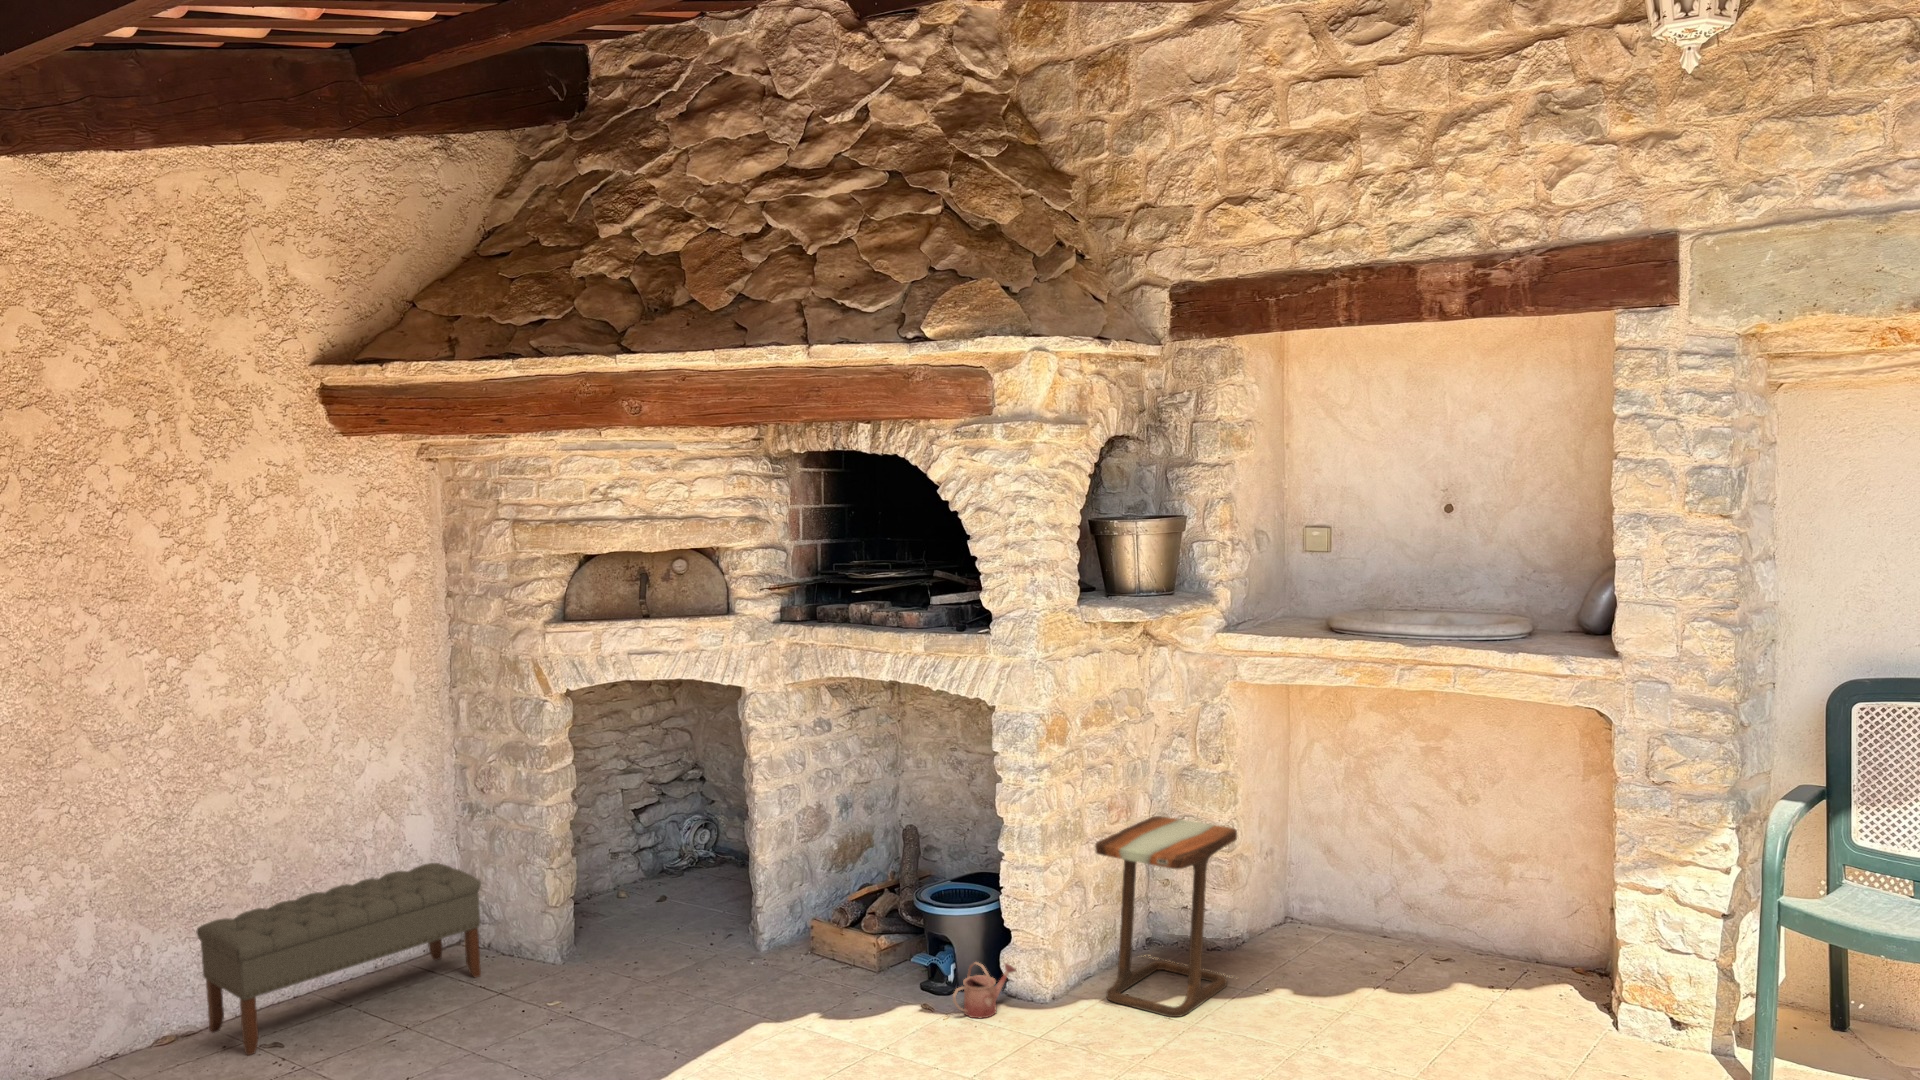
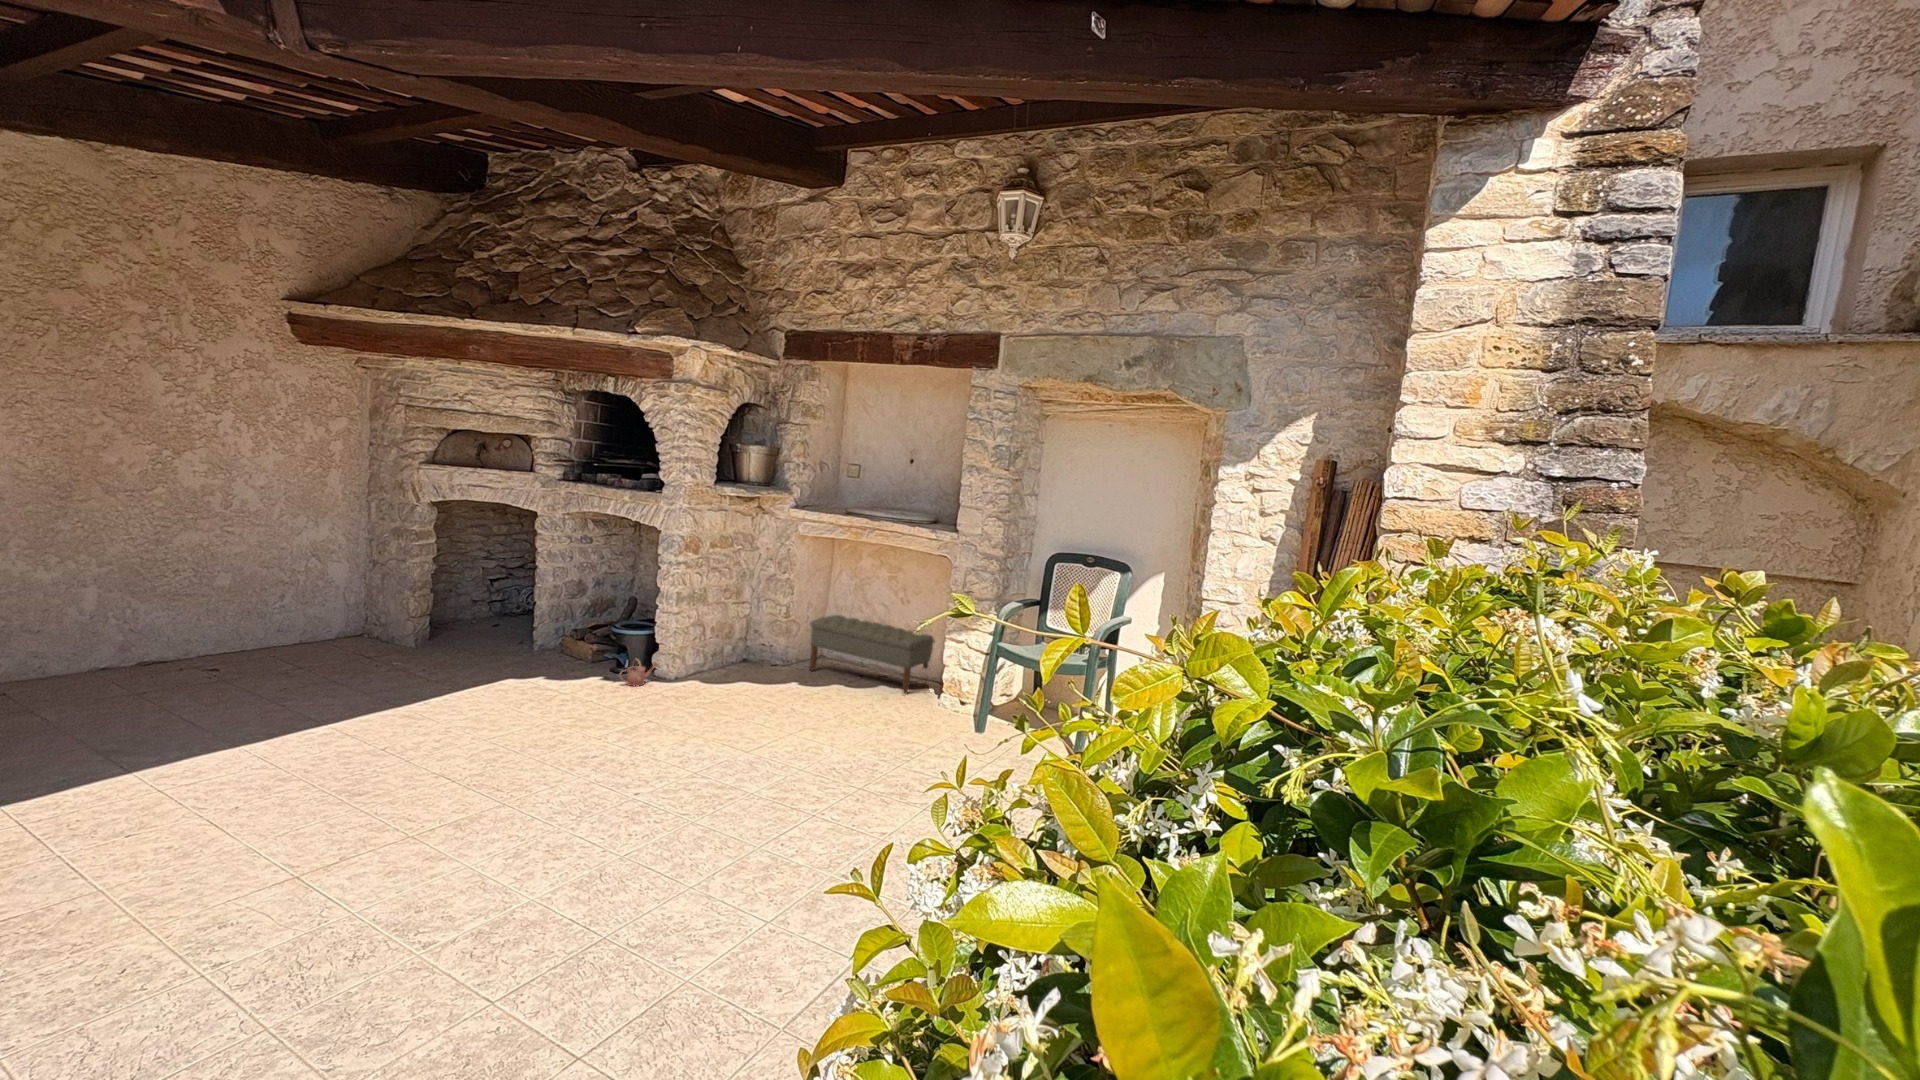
side table: present [1095,816,1237,1017] -> none [706,598,789,692]
bench: present [196,863,481,1056] -> present [809,615,934,694]

